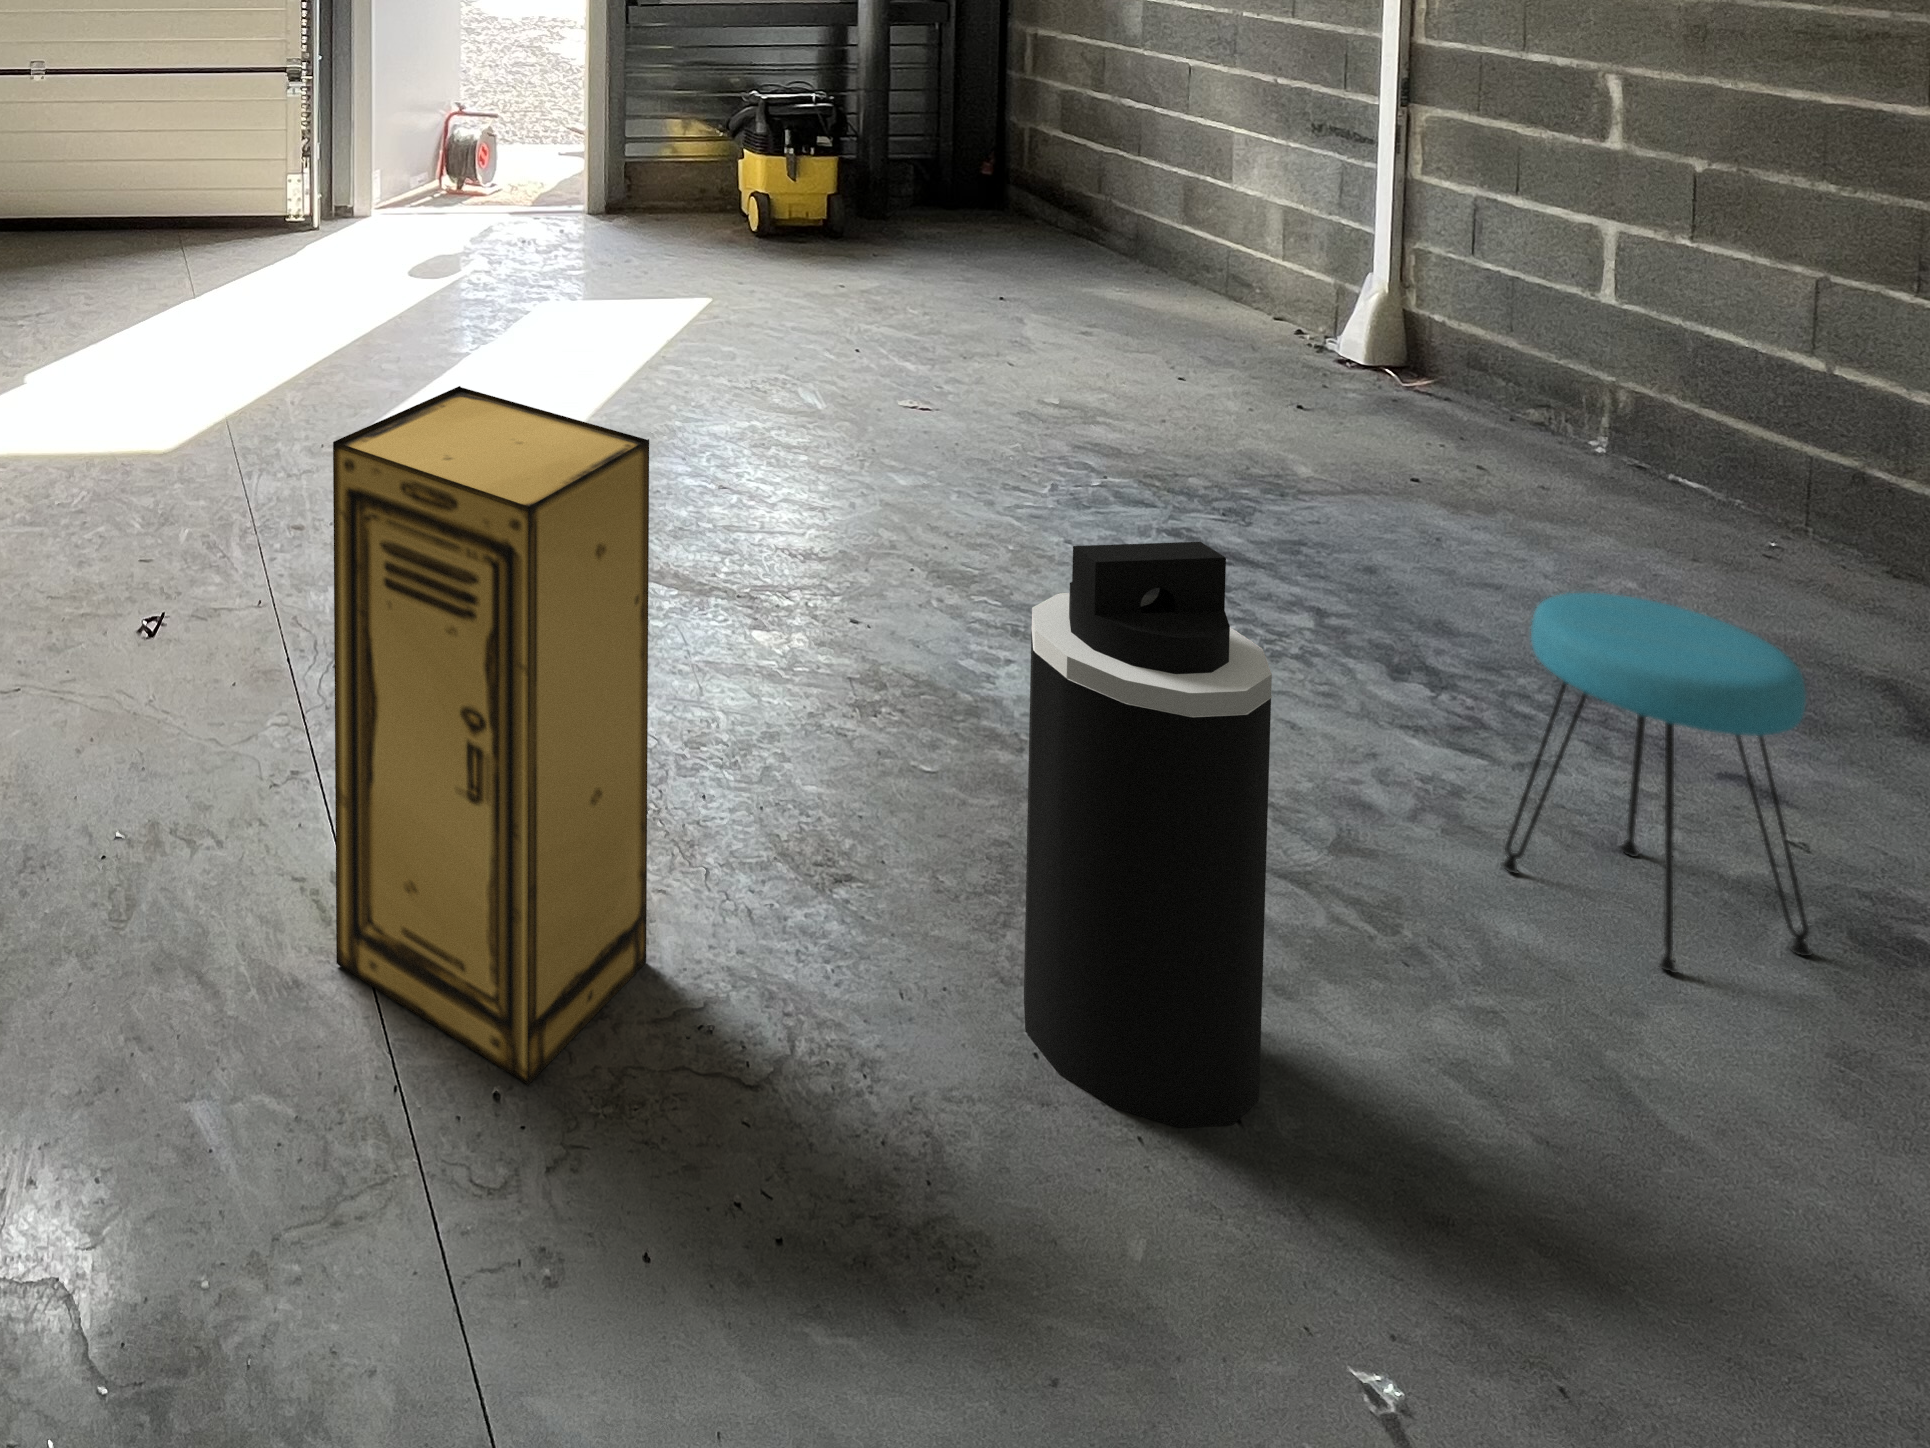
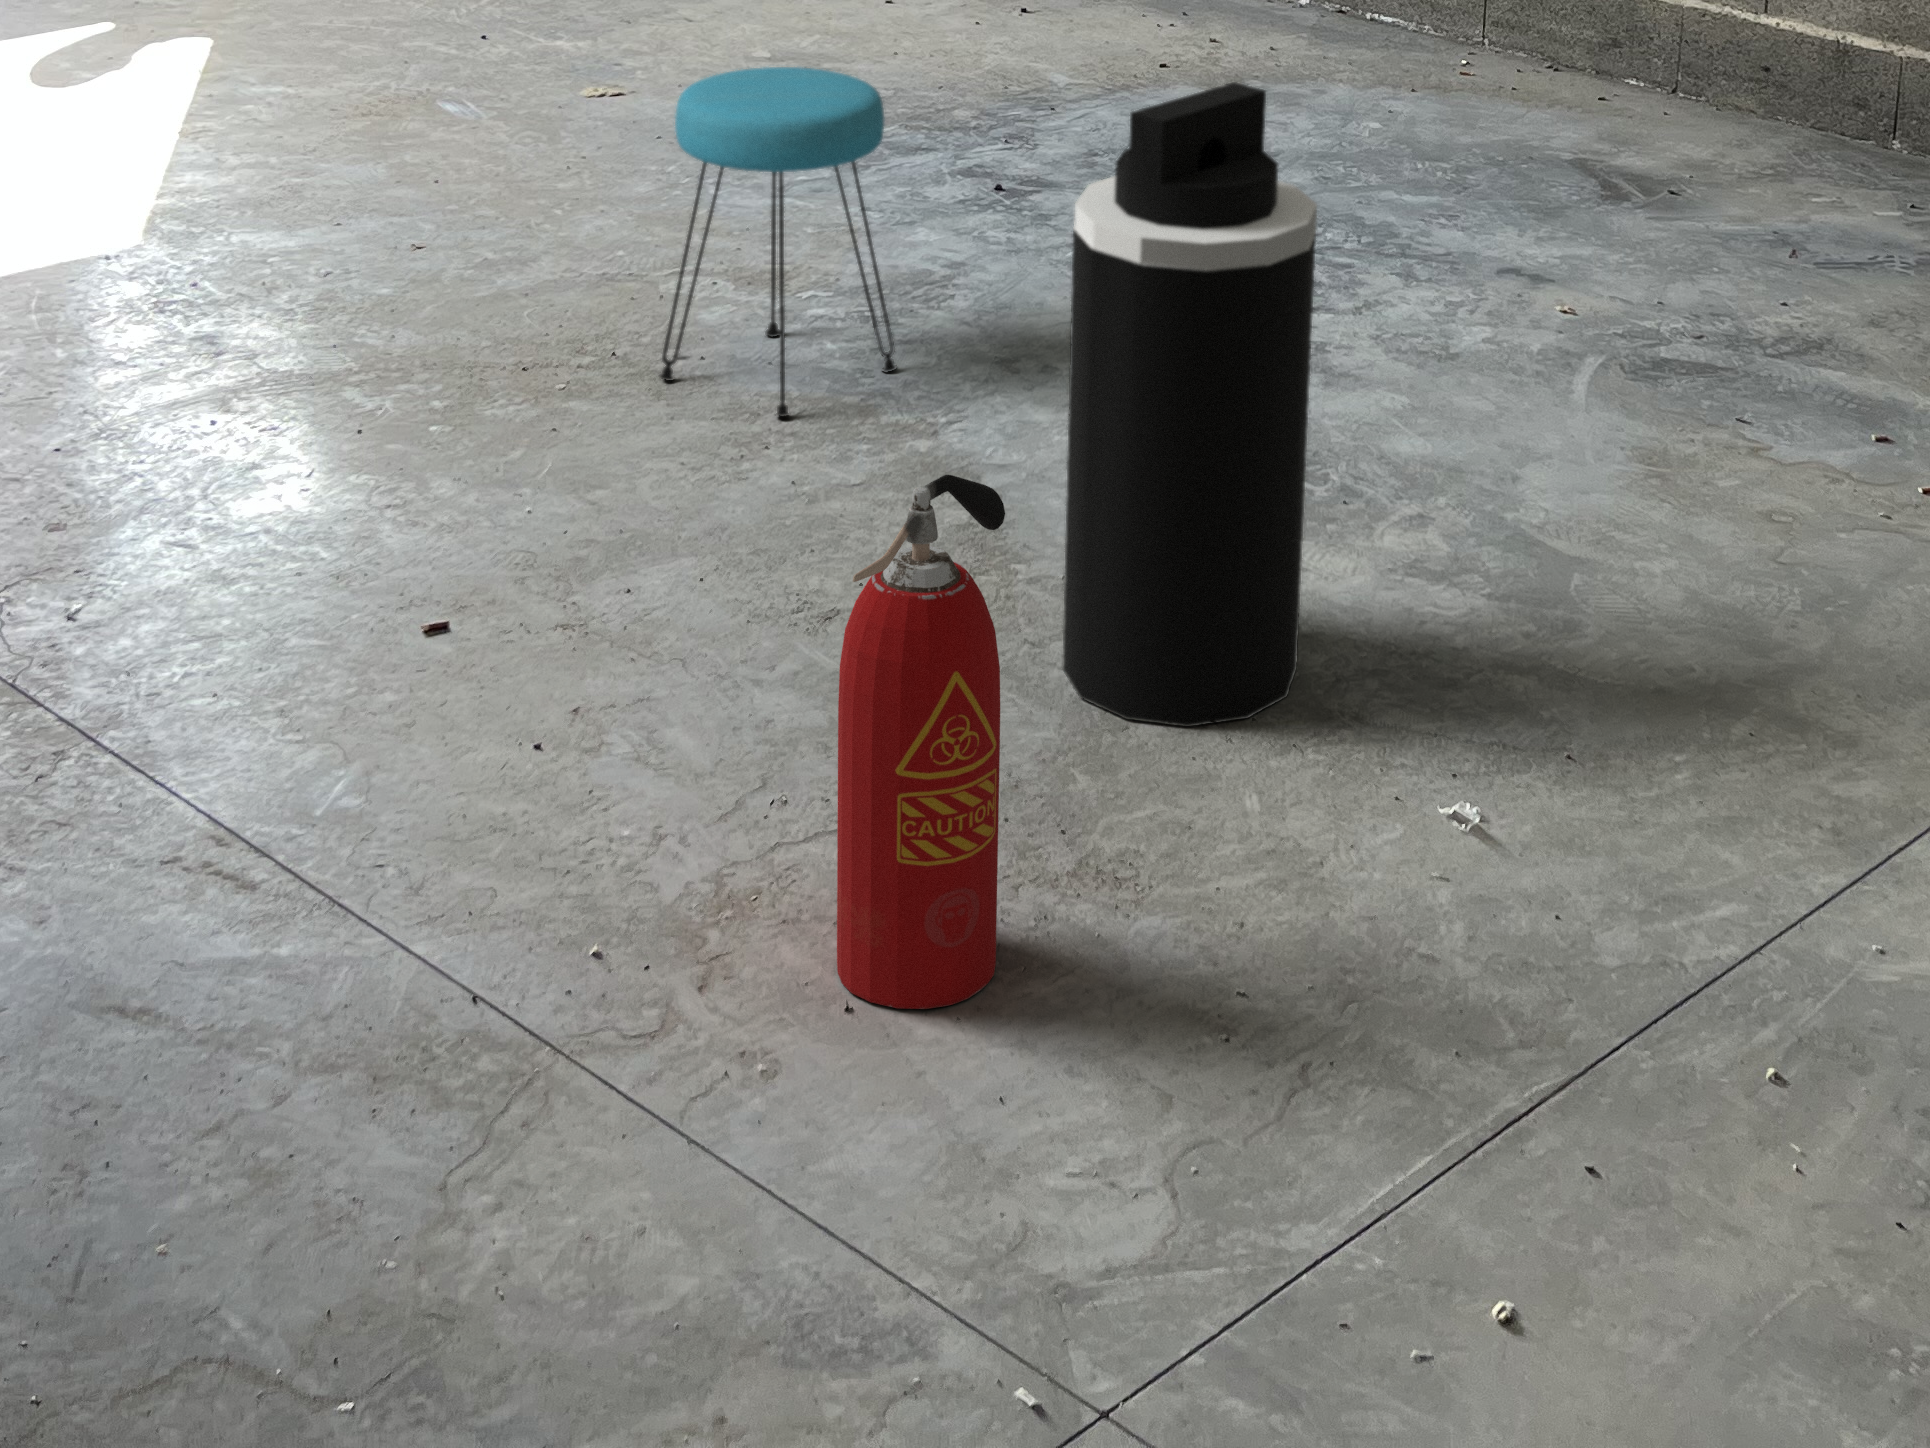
storage cabinet: present [333,386,649,1085] -> none [226,76,660,977]
stool: present [1501,593,1813,973] -> present [660,67,897,417]
fire extinguisher: none [679,809,849,1263] -> present [837,475,1005,1009]

